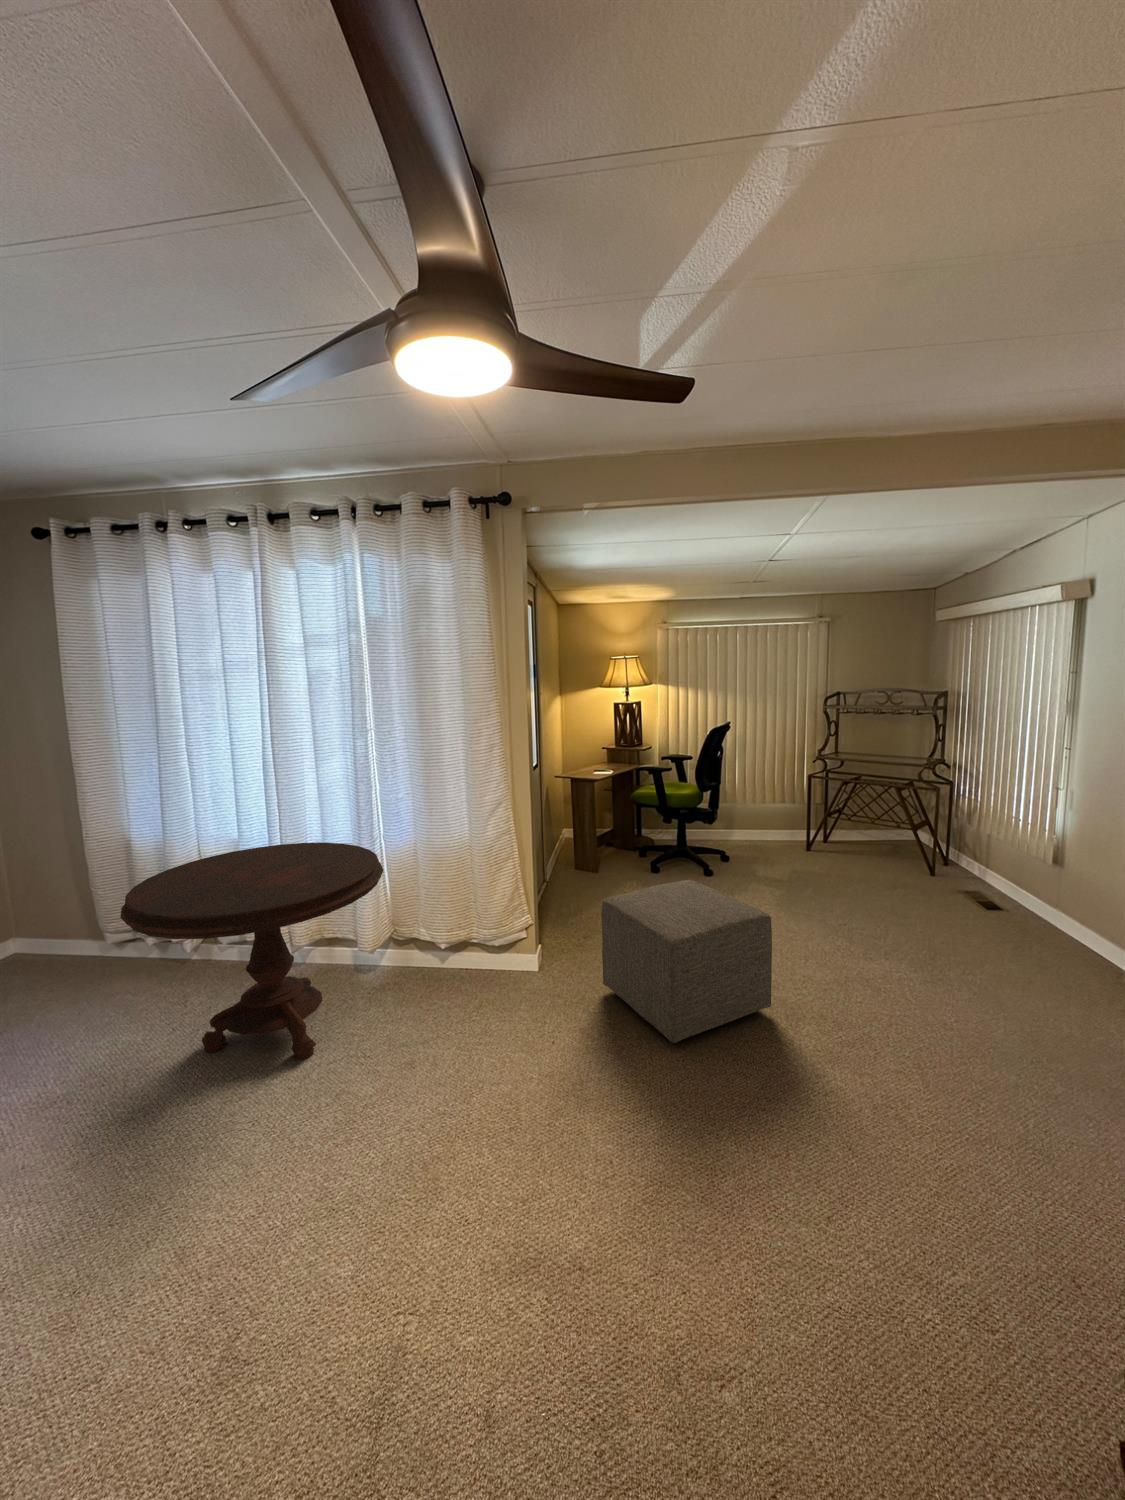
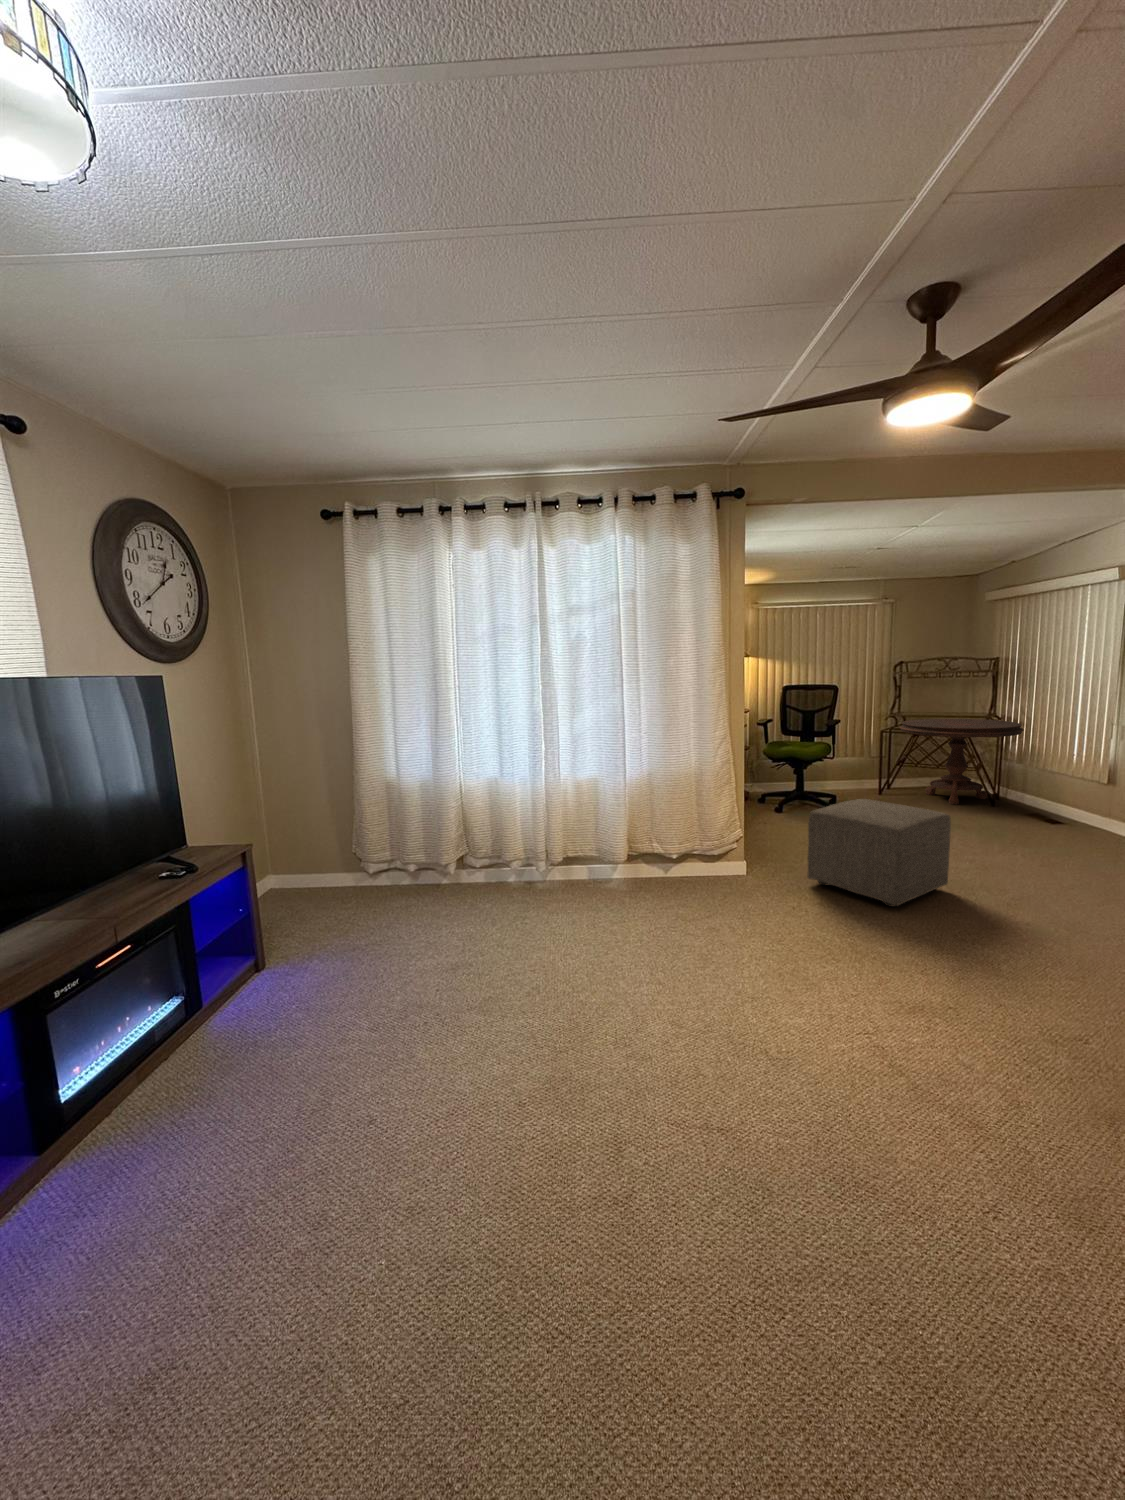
side table: present [120,843,383,1060] -> present [900,719,1024,804]

